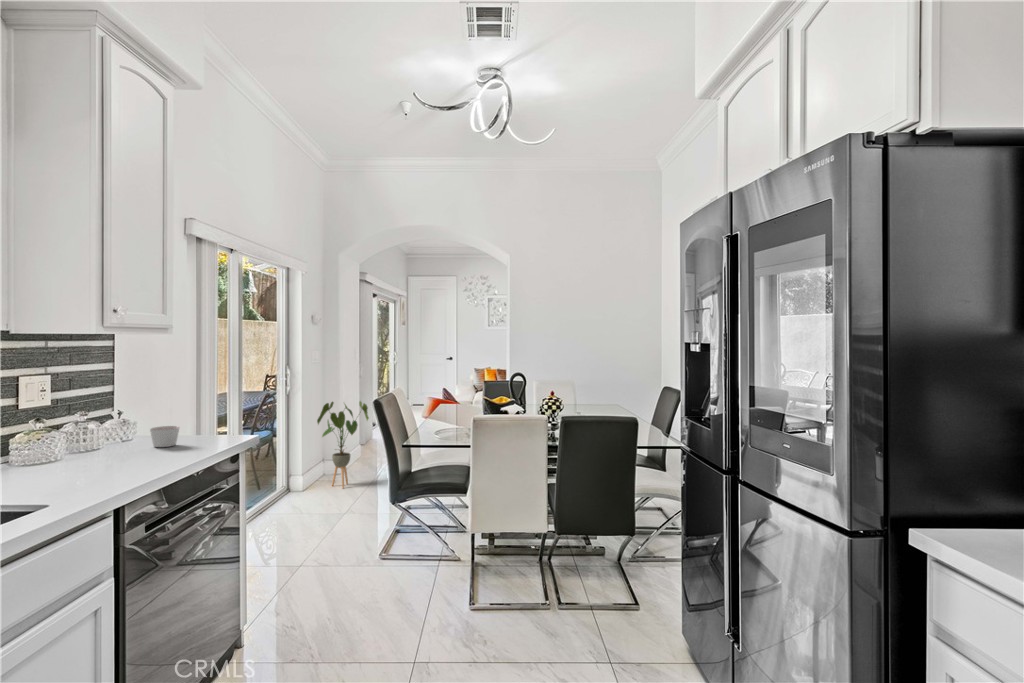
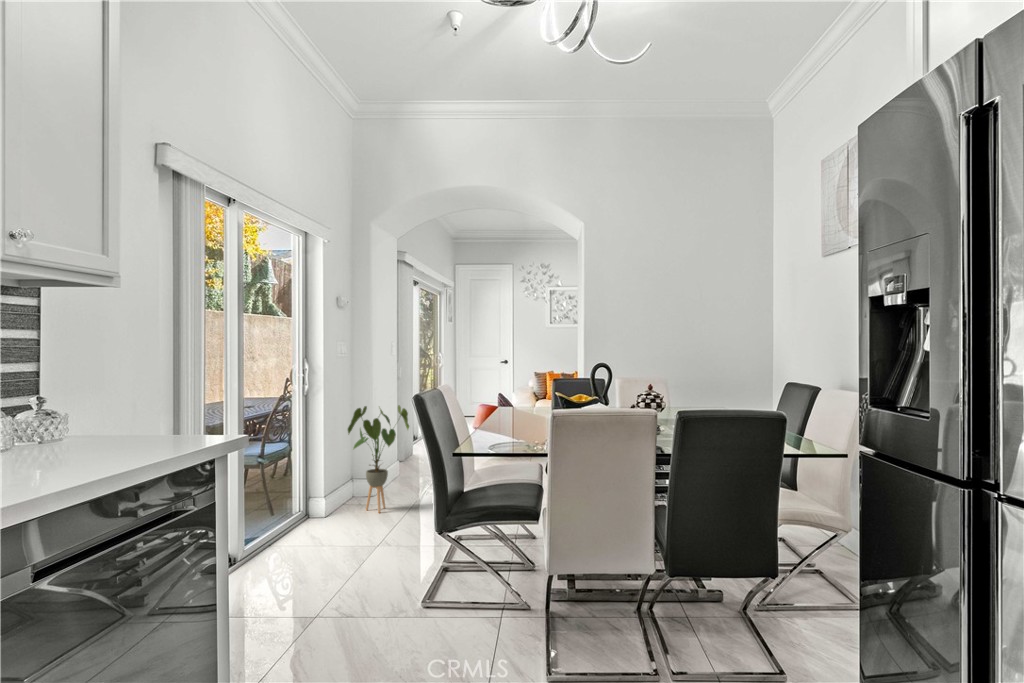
candle: present [150,426,179,447] -> none [106,416,147,444]

